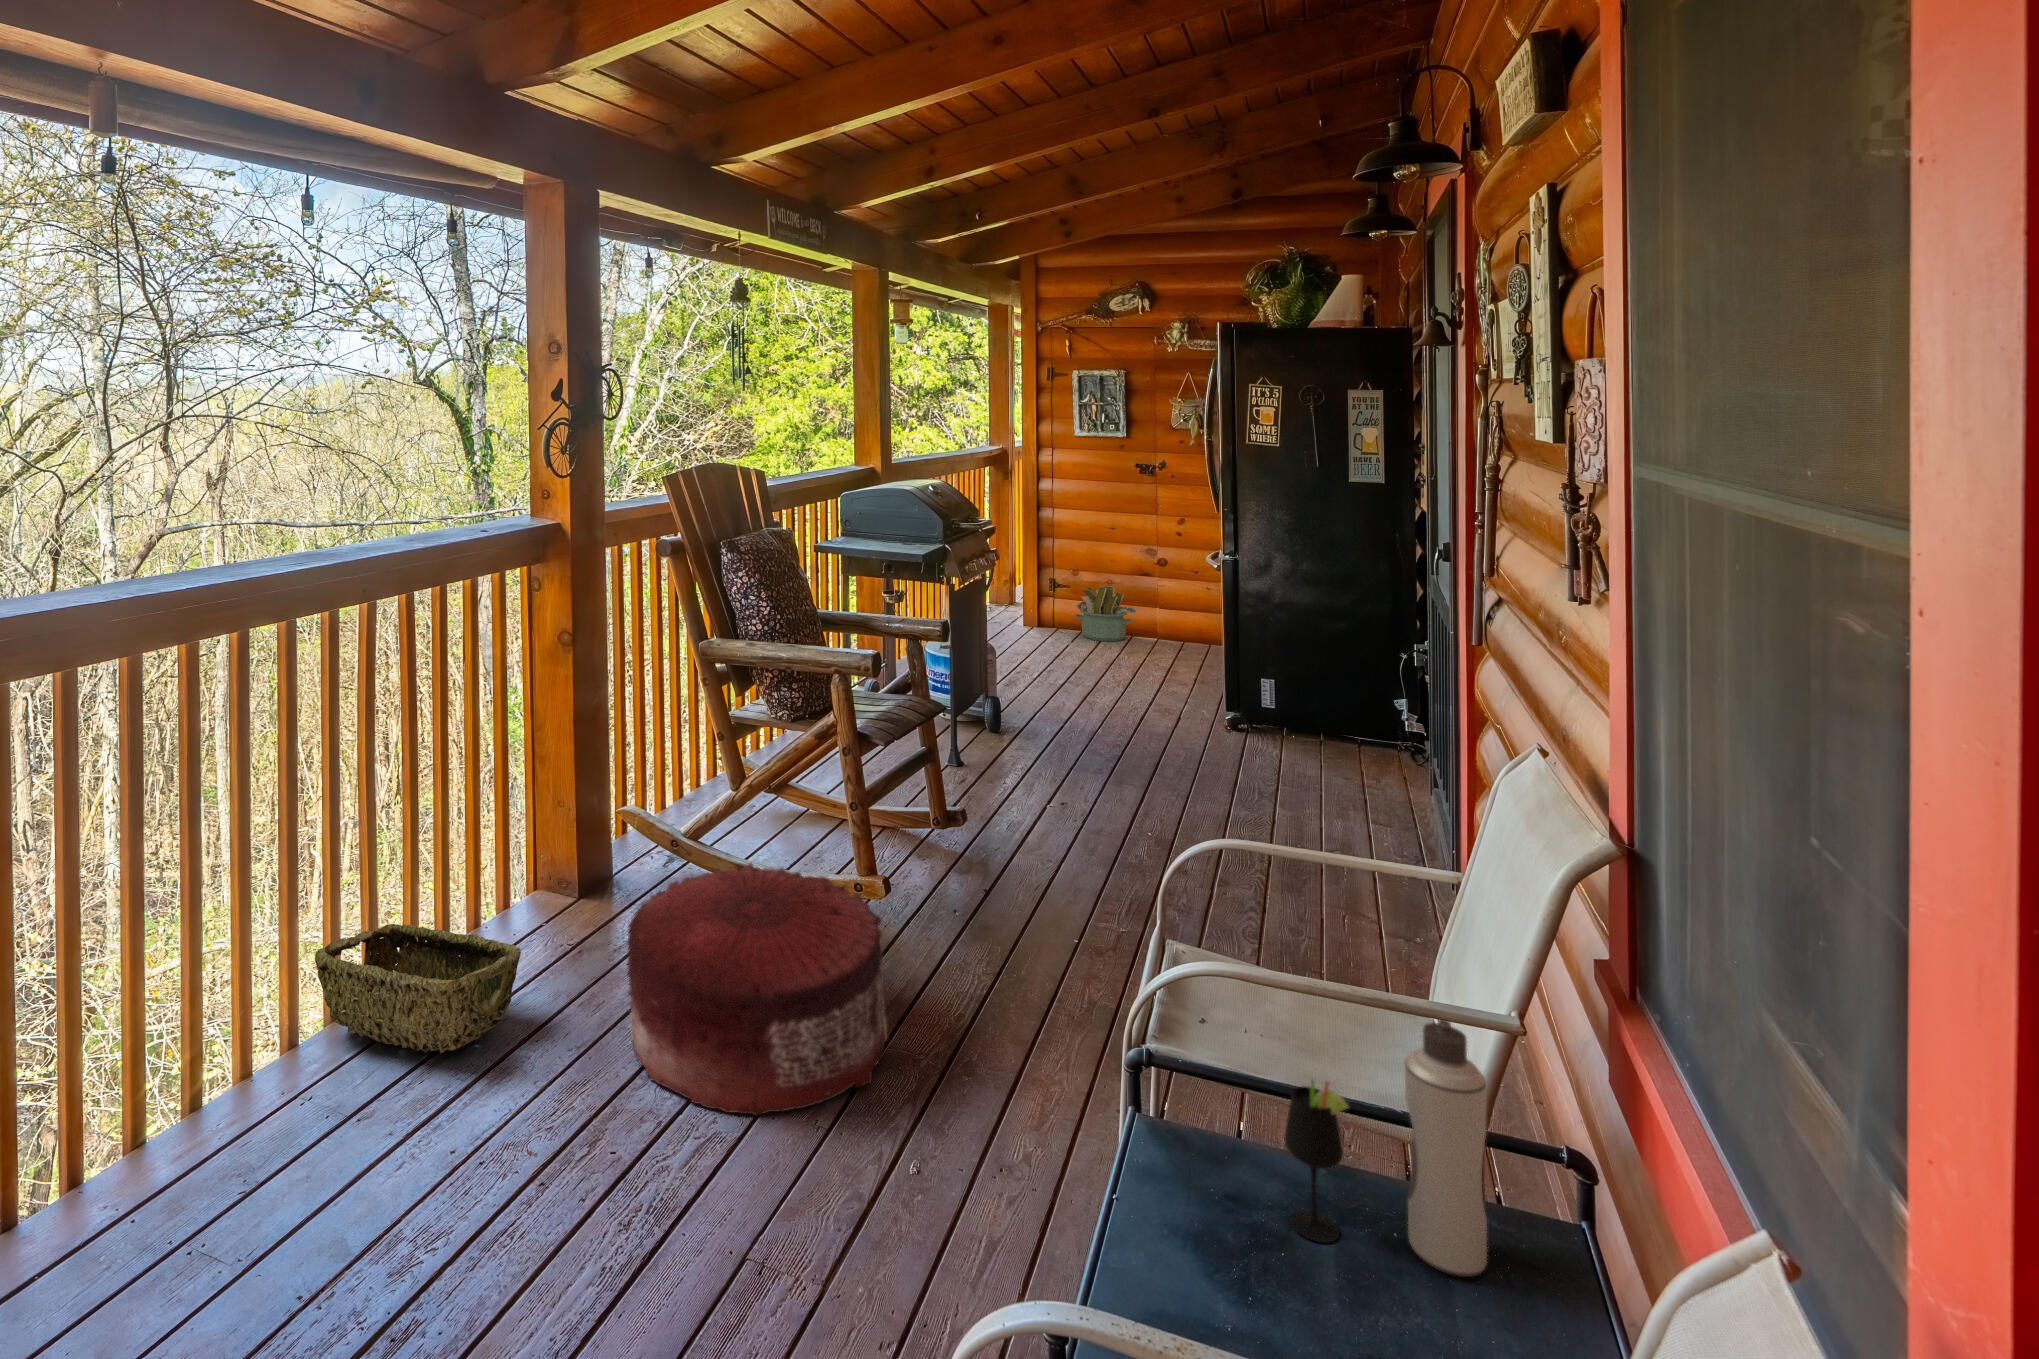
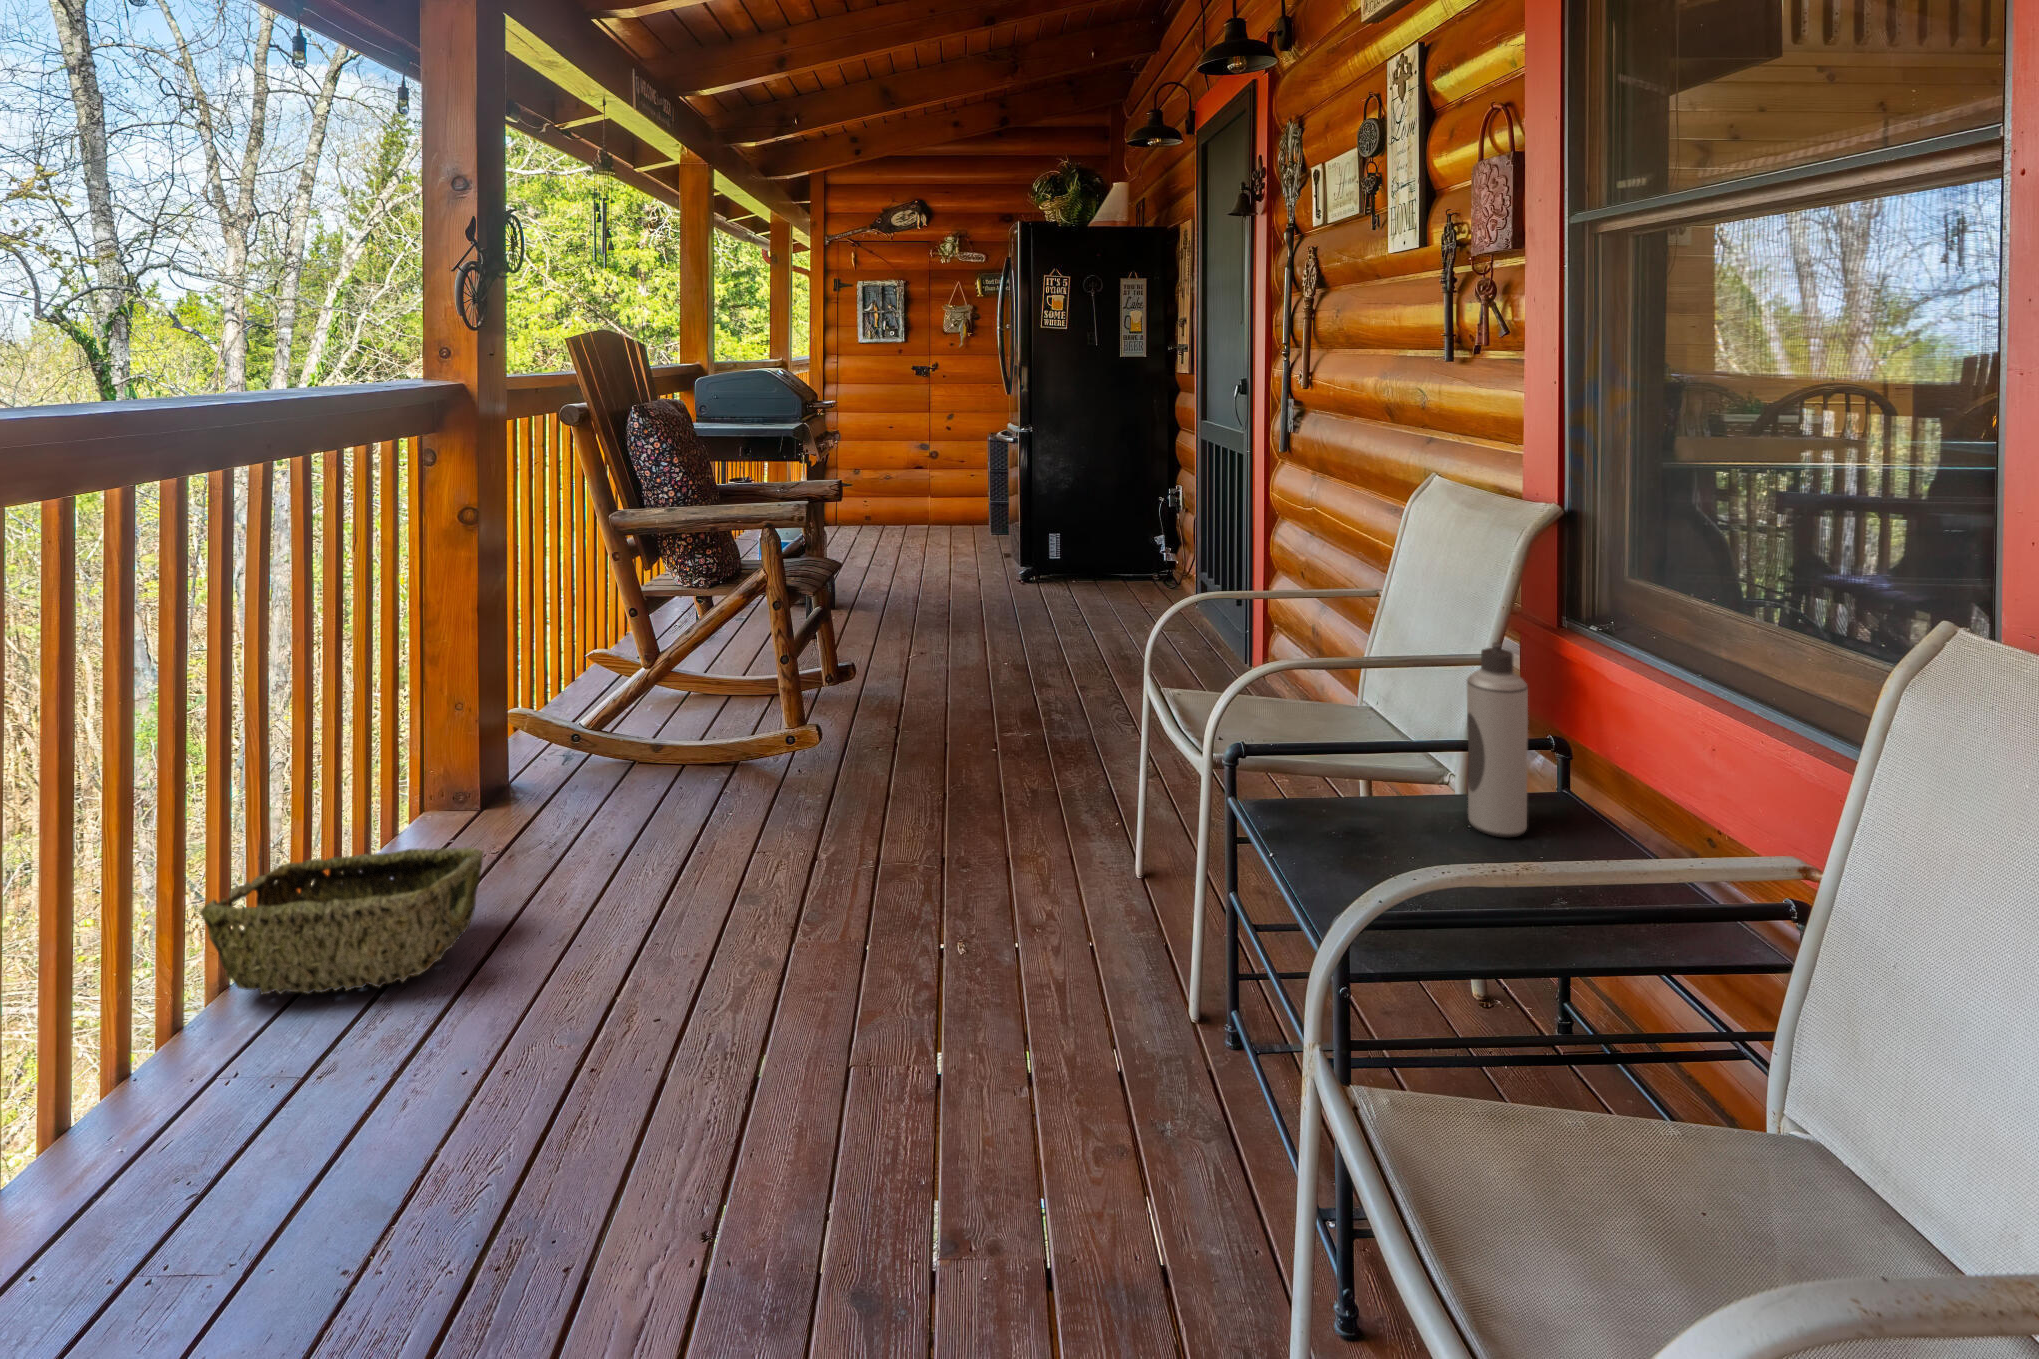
decorative plant: present [1075,586,1137,641] -> none [867,477,923,527]
pouf: present [627,863,887,1116] -> none [616,714,891,950]
wine glass: present [1284,1081,1349,1243] -> none [1384,709,1440,843]

